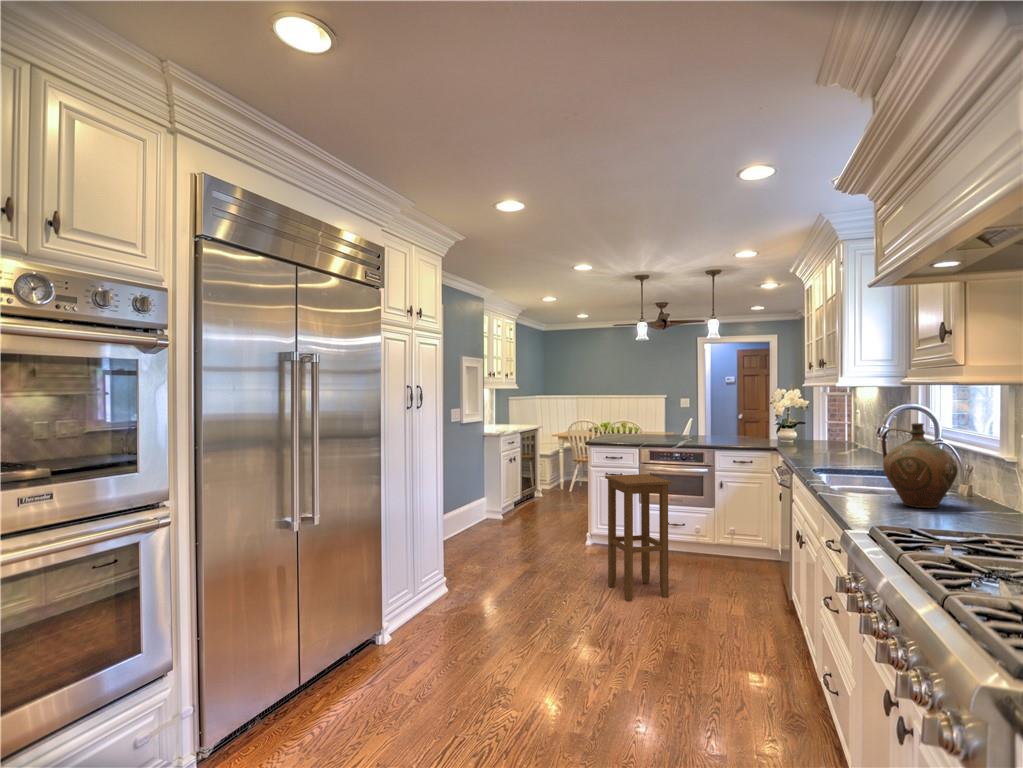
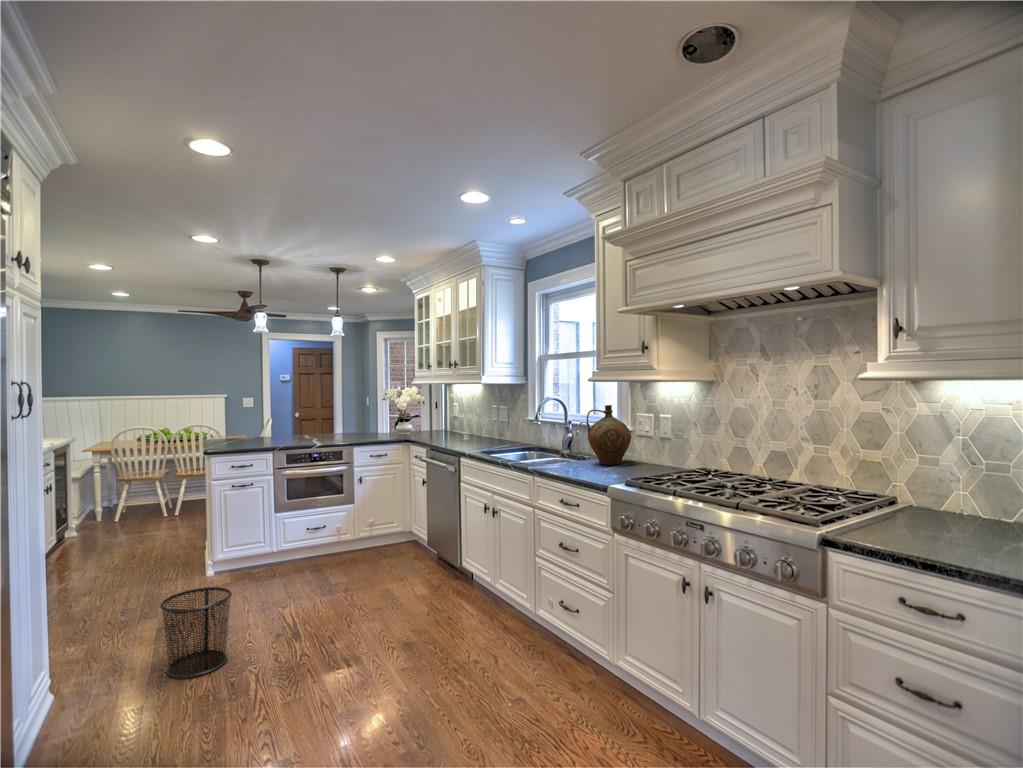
stool: present [605,474,671,601] -> none [276,477,354,617]
waste bin: none [497,546,546,613] -> present [160,587,232,678]

